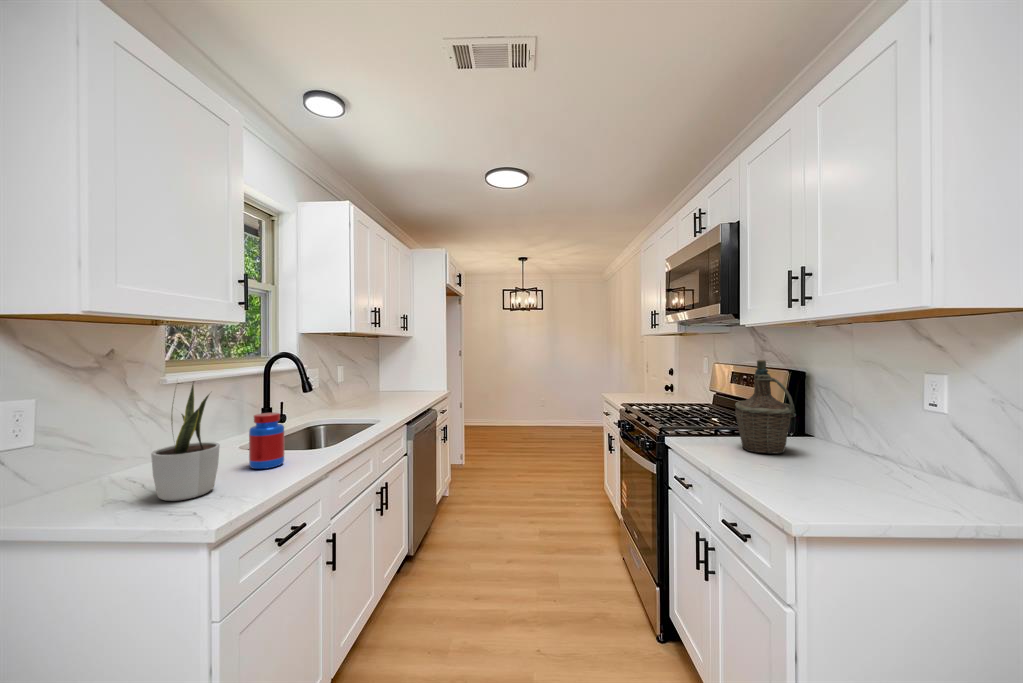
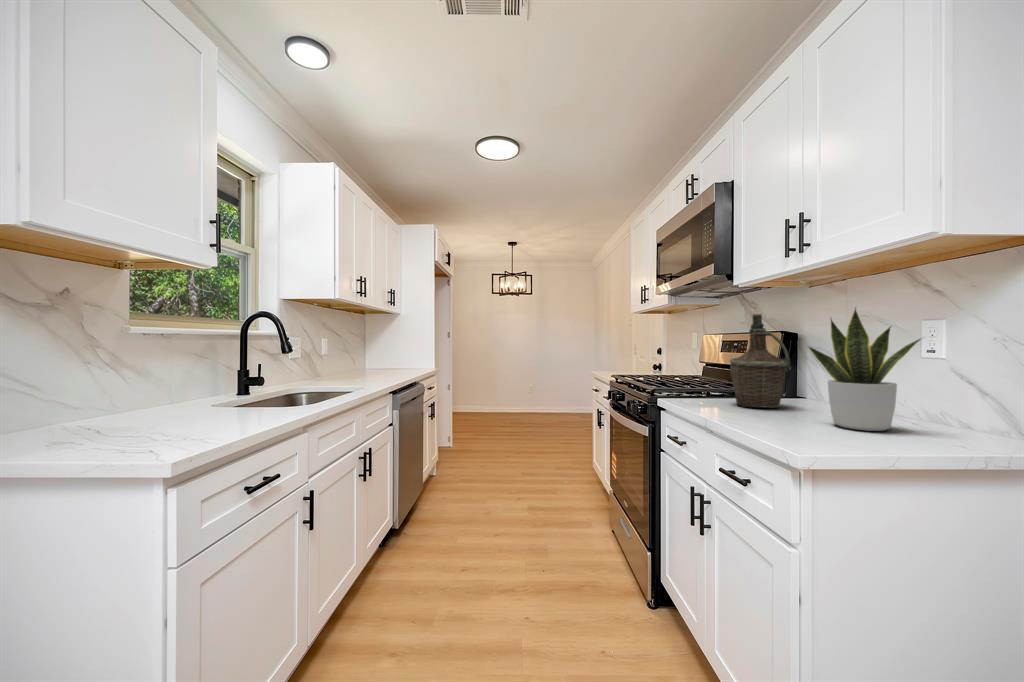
potted plant: present [151,384,220,501] -> present [809,308,921,431]
jar: present [249,413,284,469] -> none [222,361,260,419]

